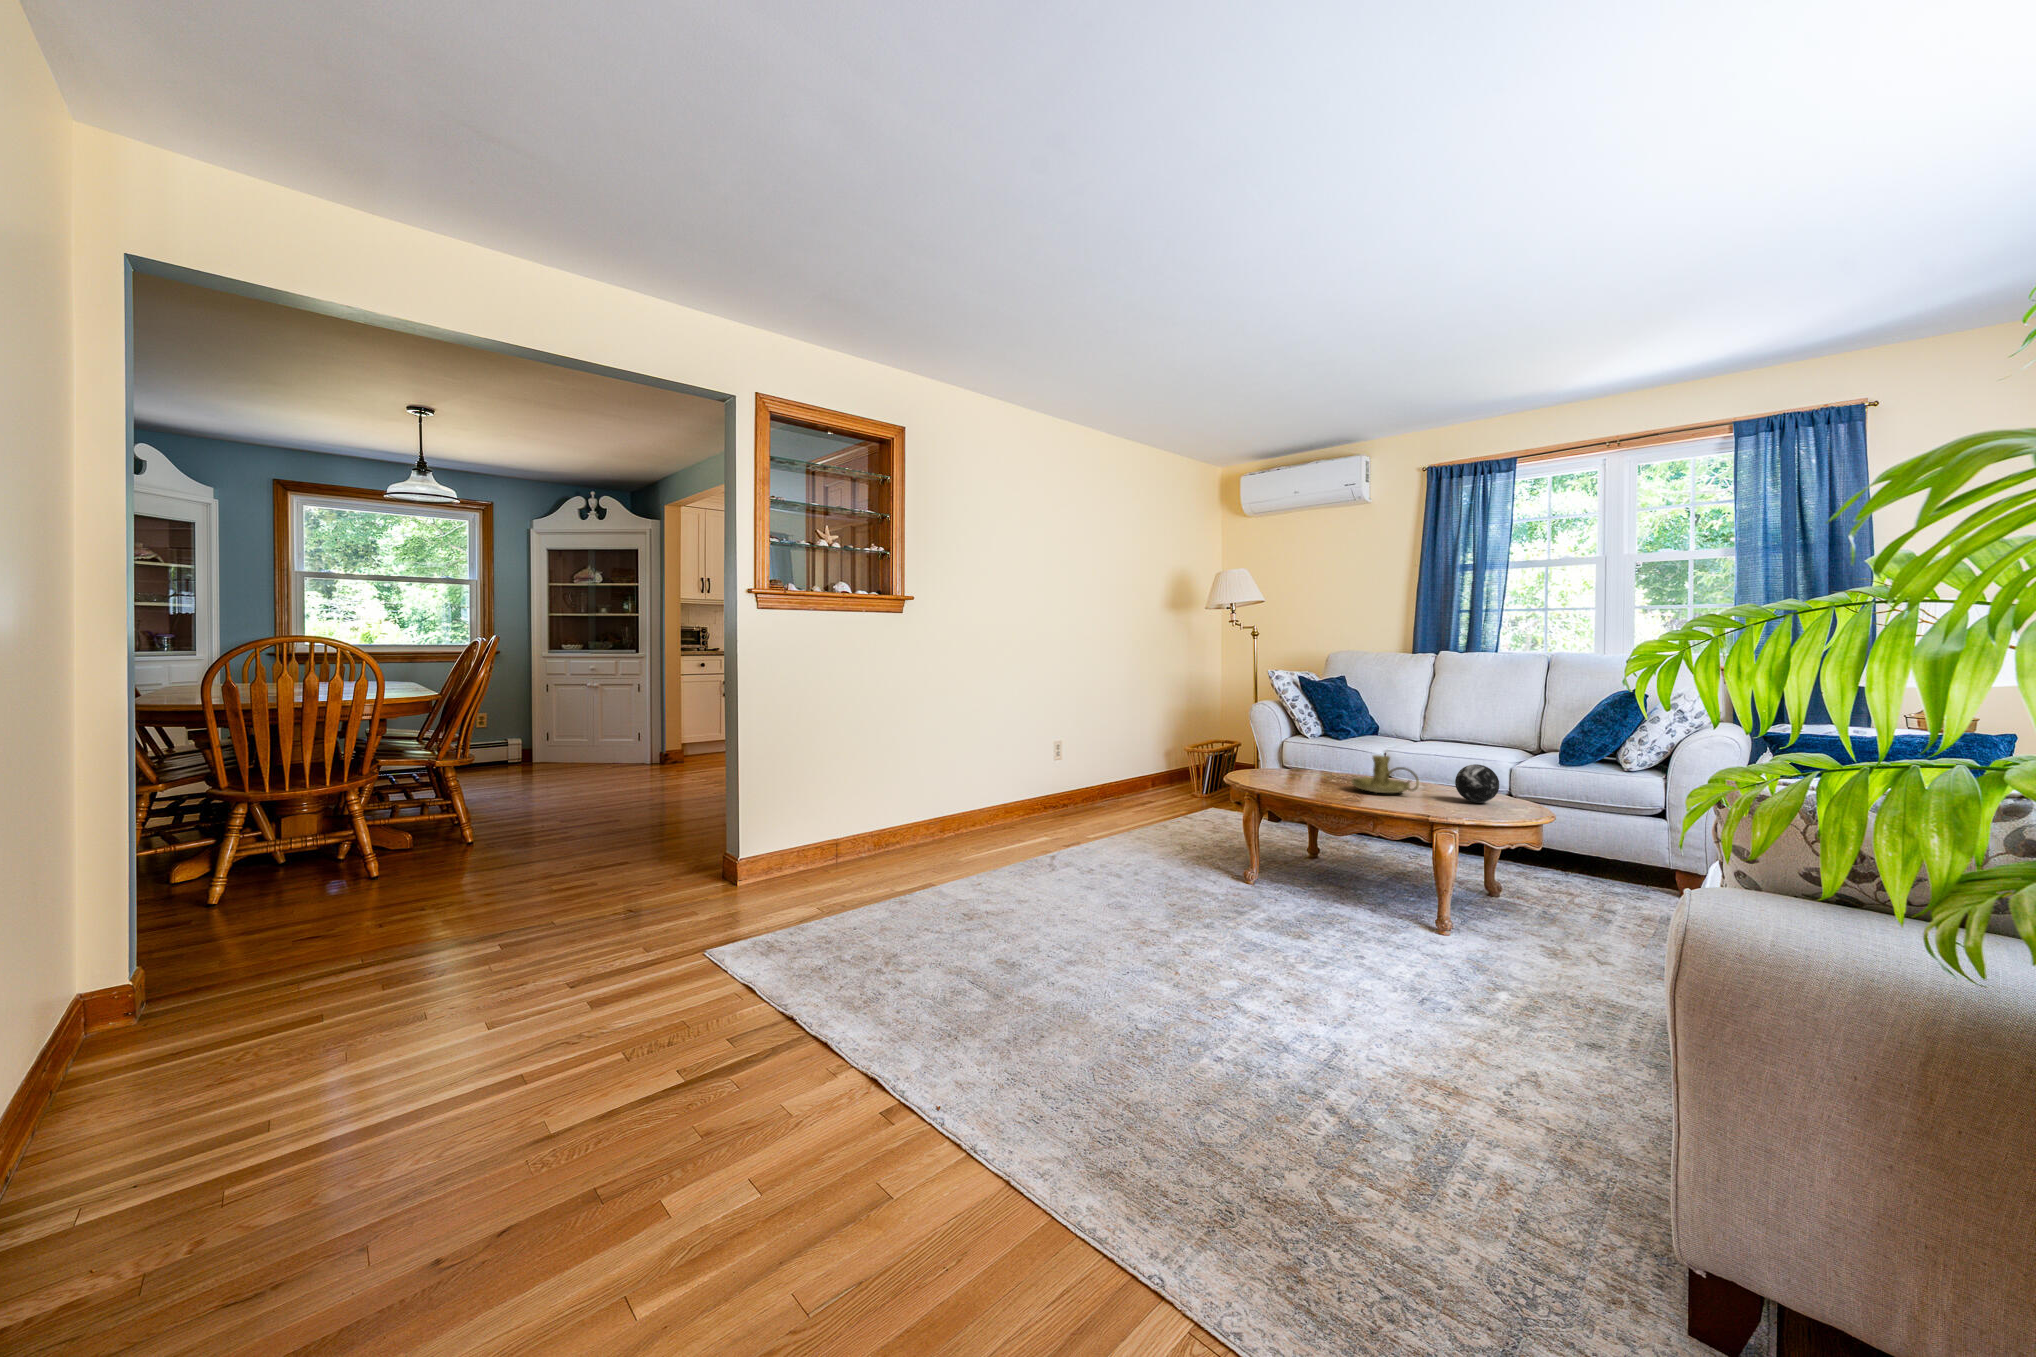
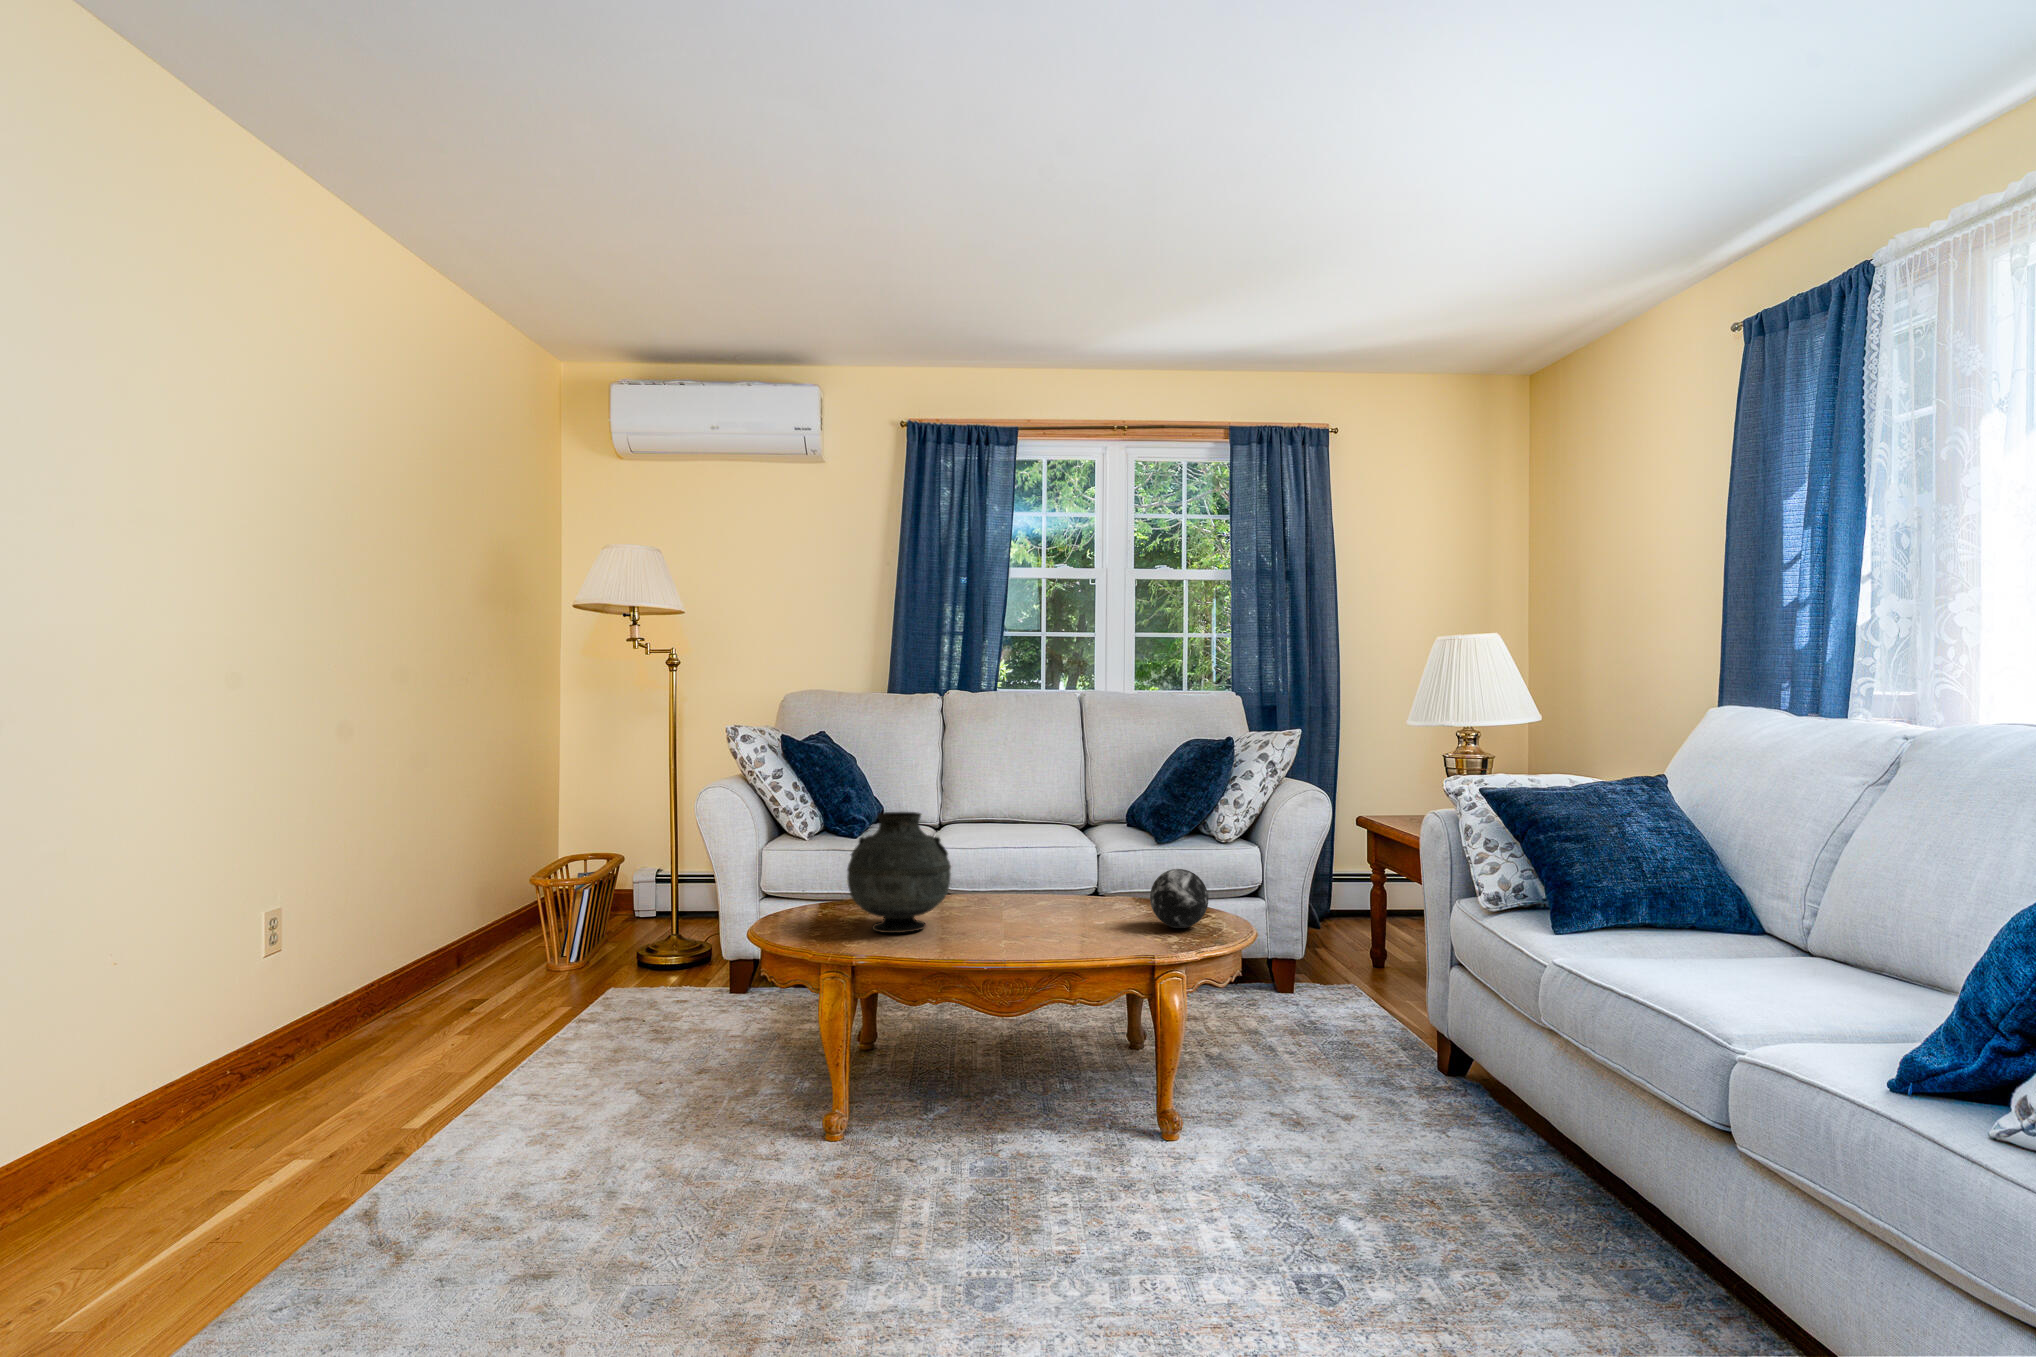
vase: none [1271,715,1333,781] -> present [847,812,951,933]
candle holder: present [1351,755,1419,793] -> none [1000,871,1110,936]

